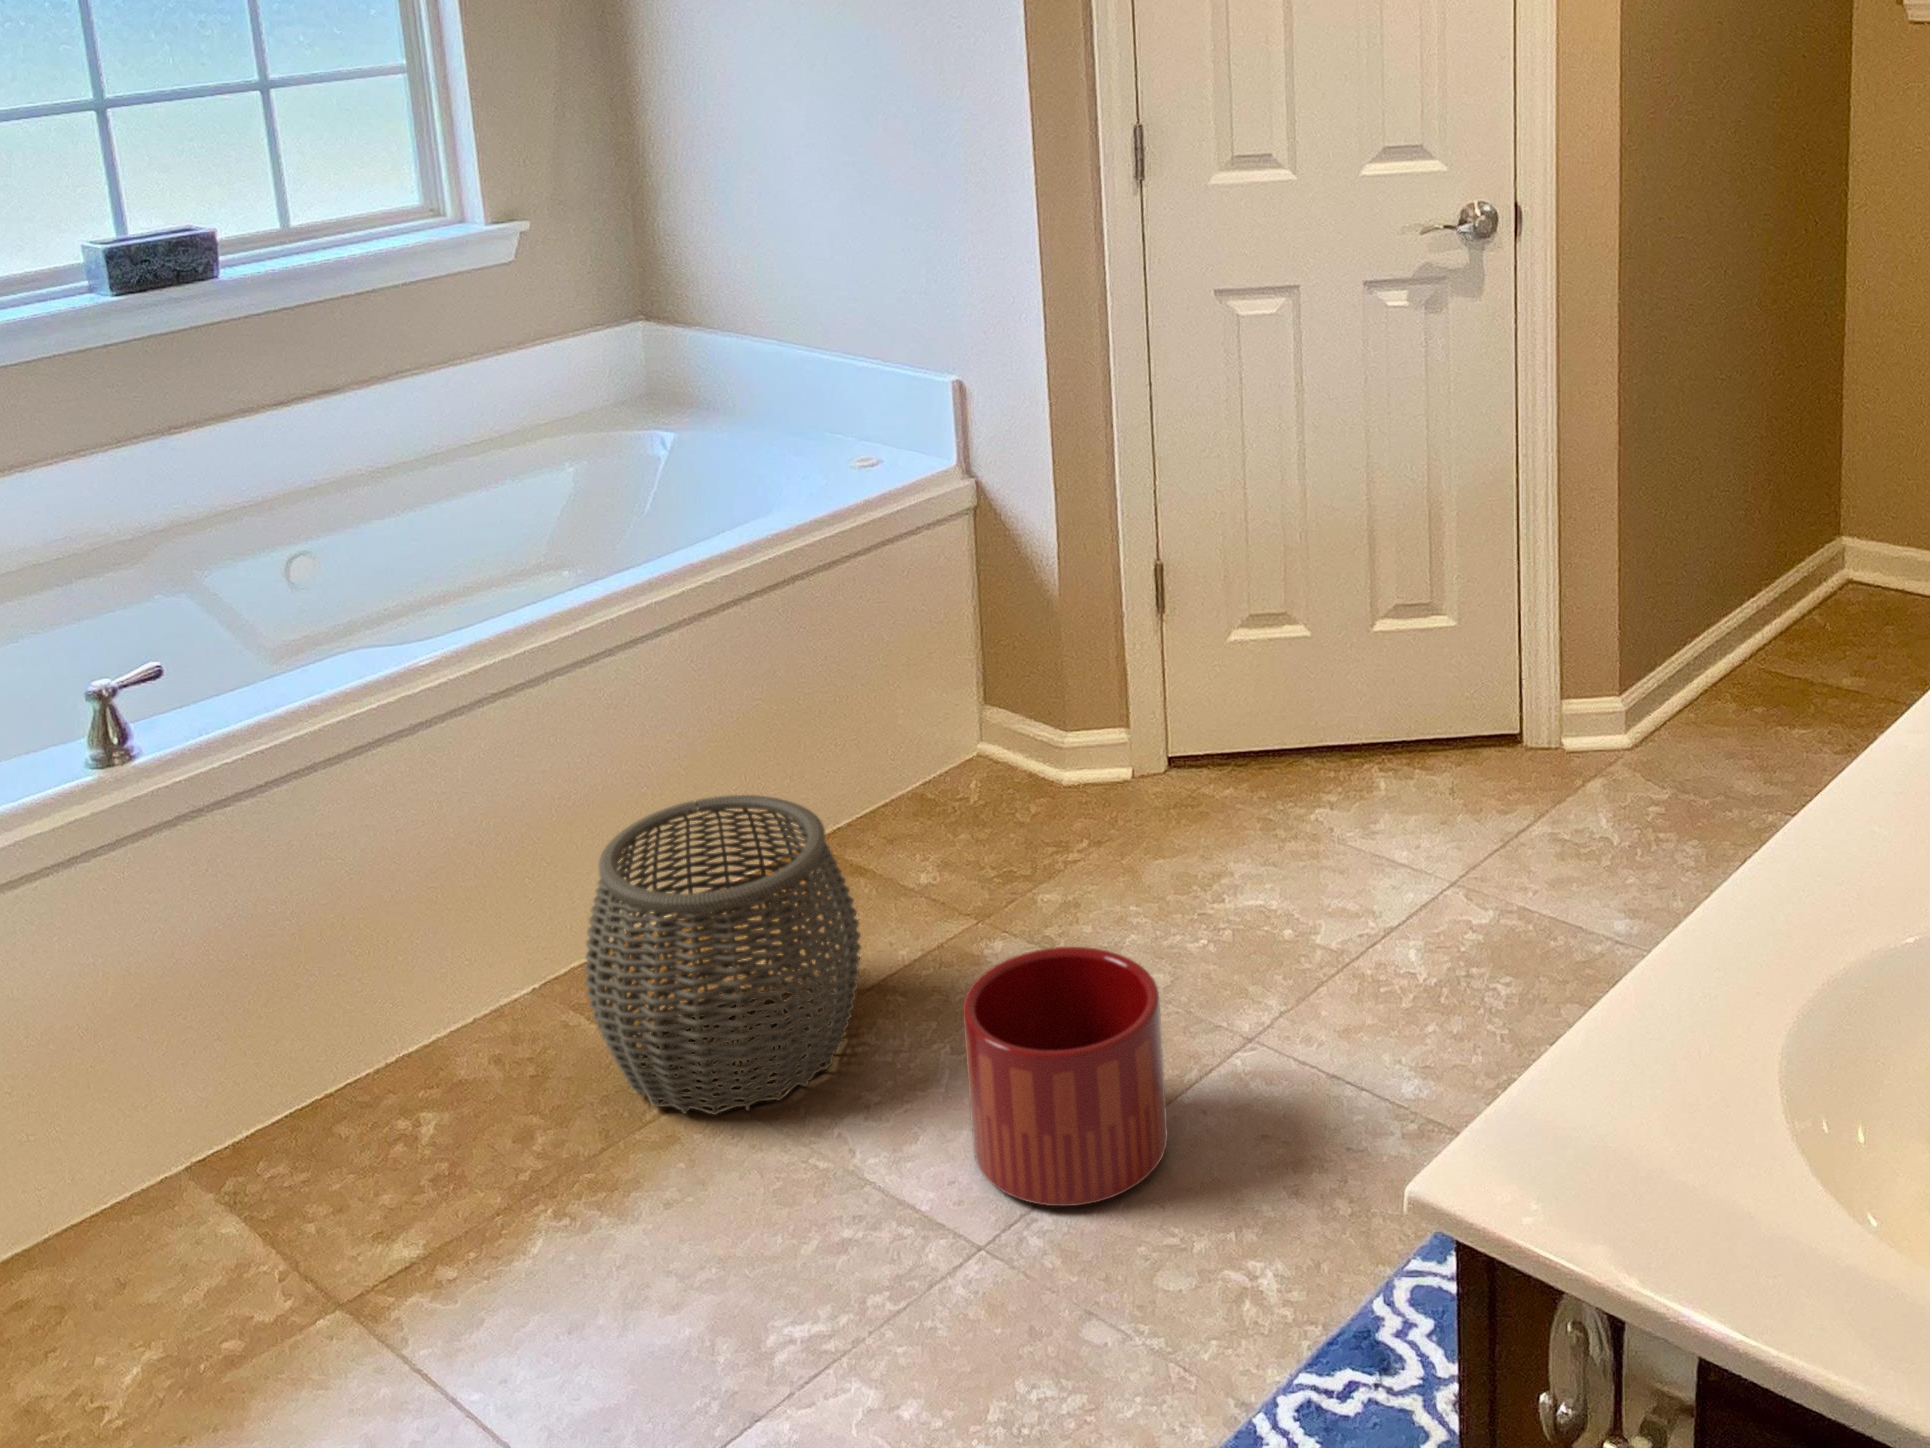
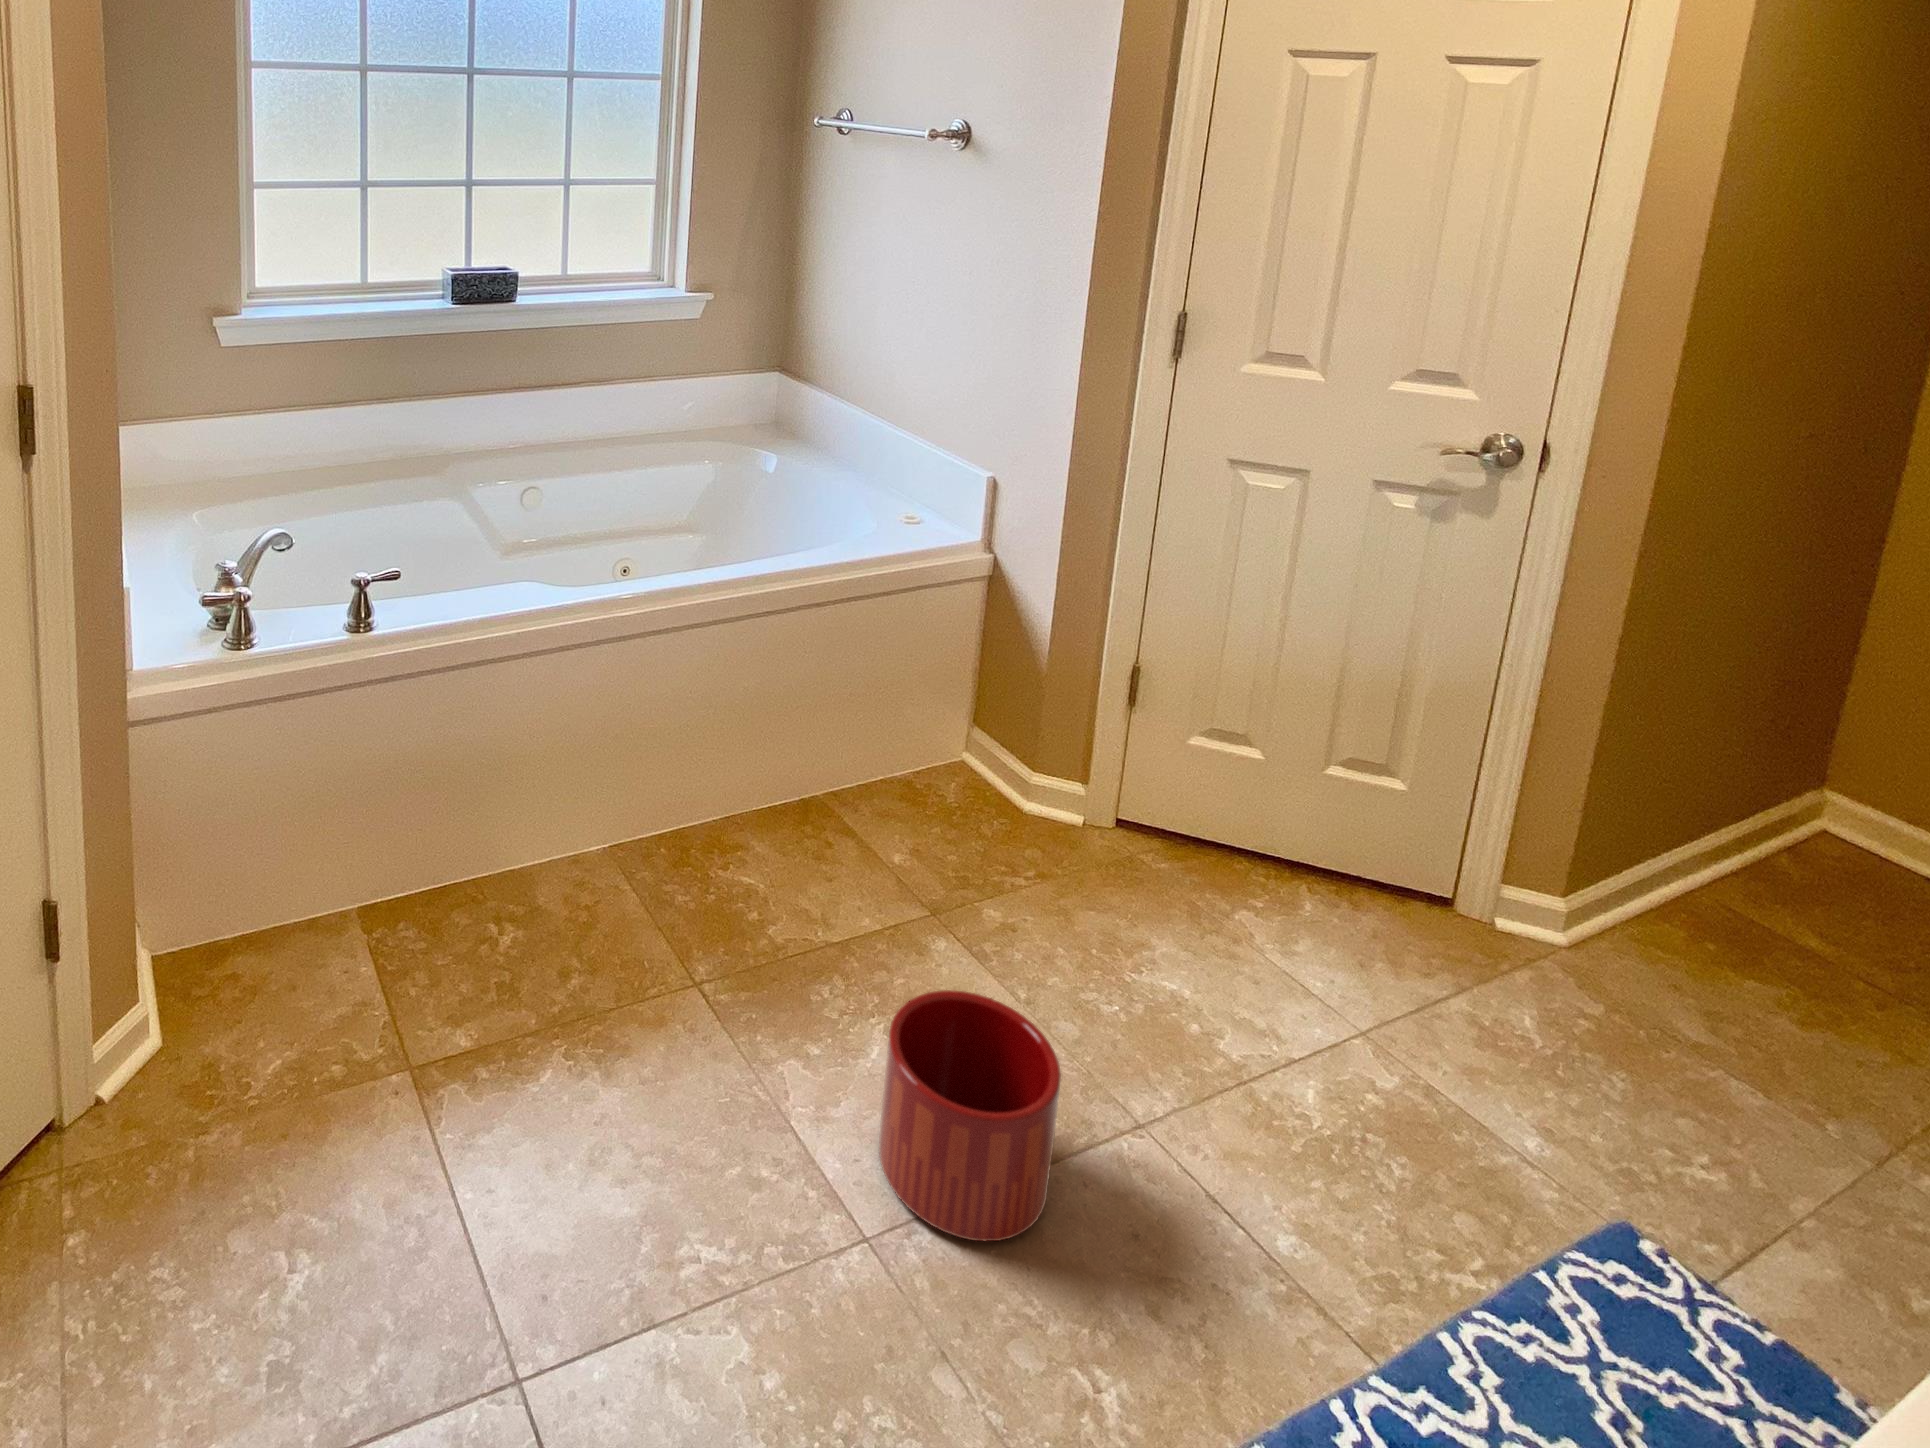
woven basket: present [585,795,861,1115] -> none [624,762,832,1021]

